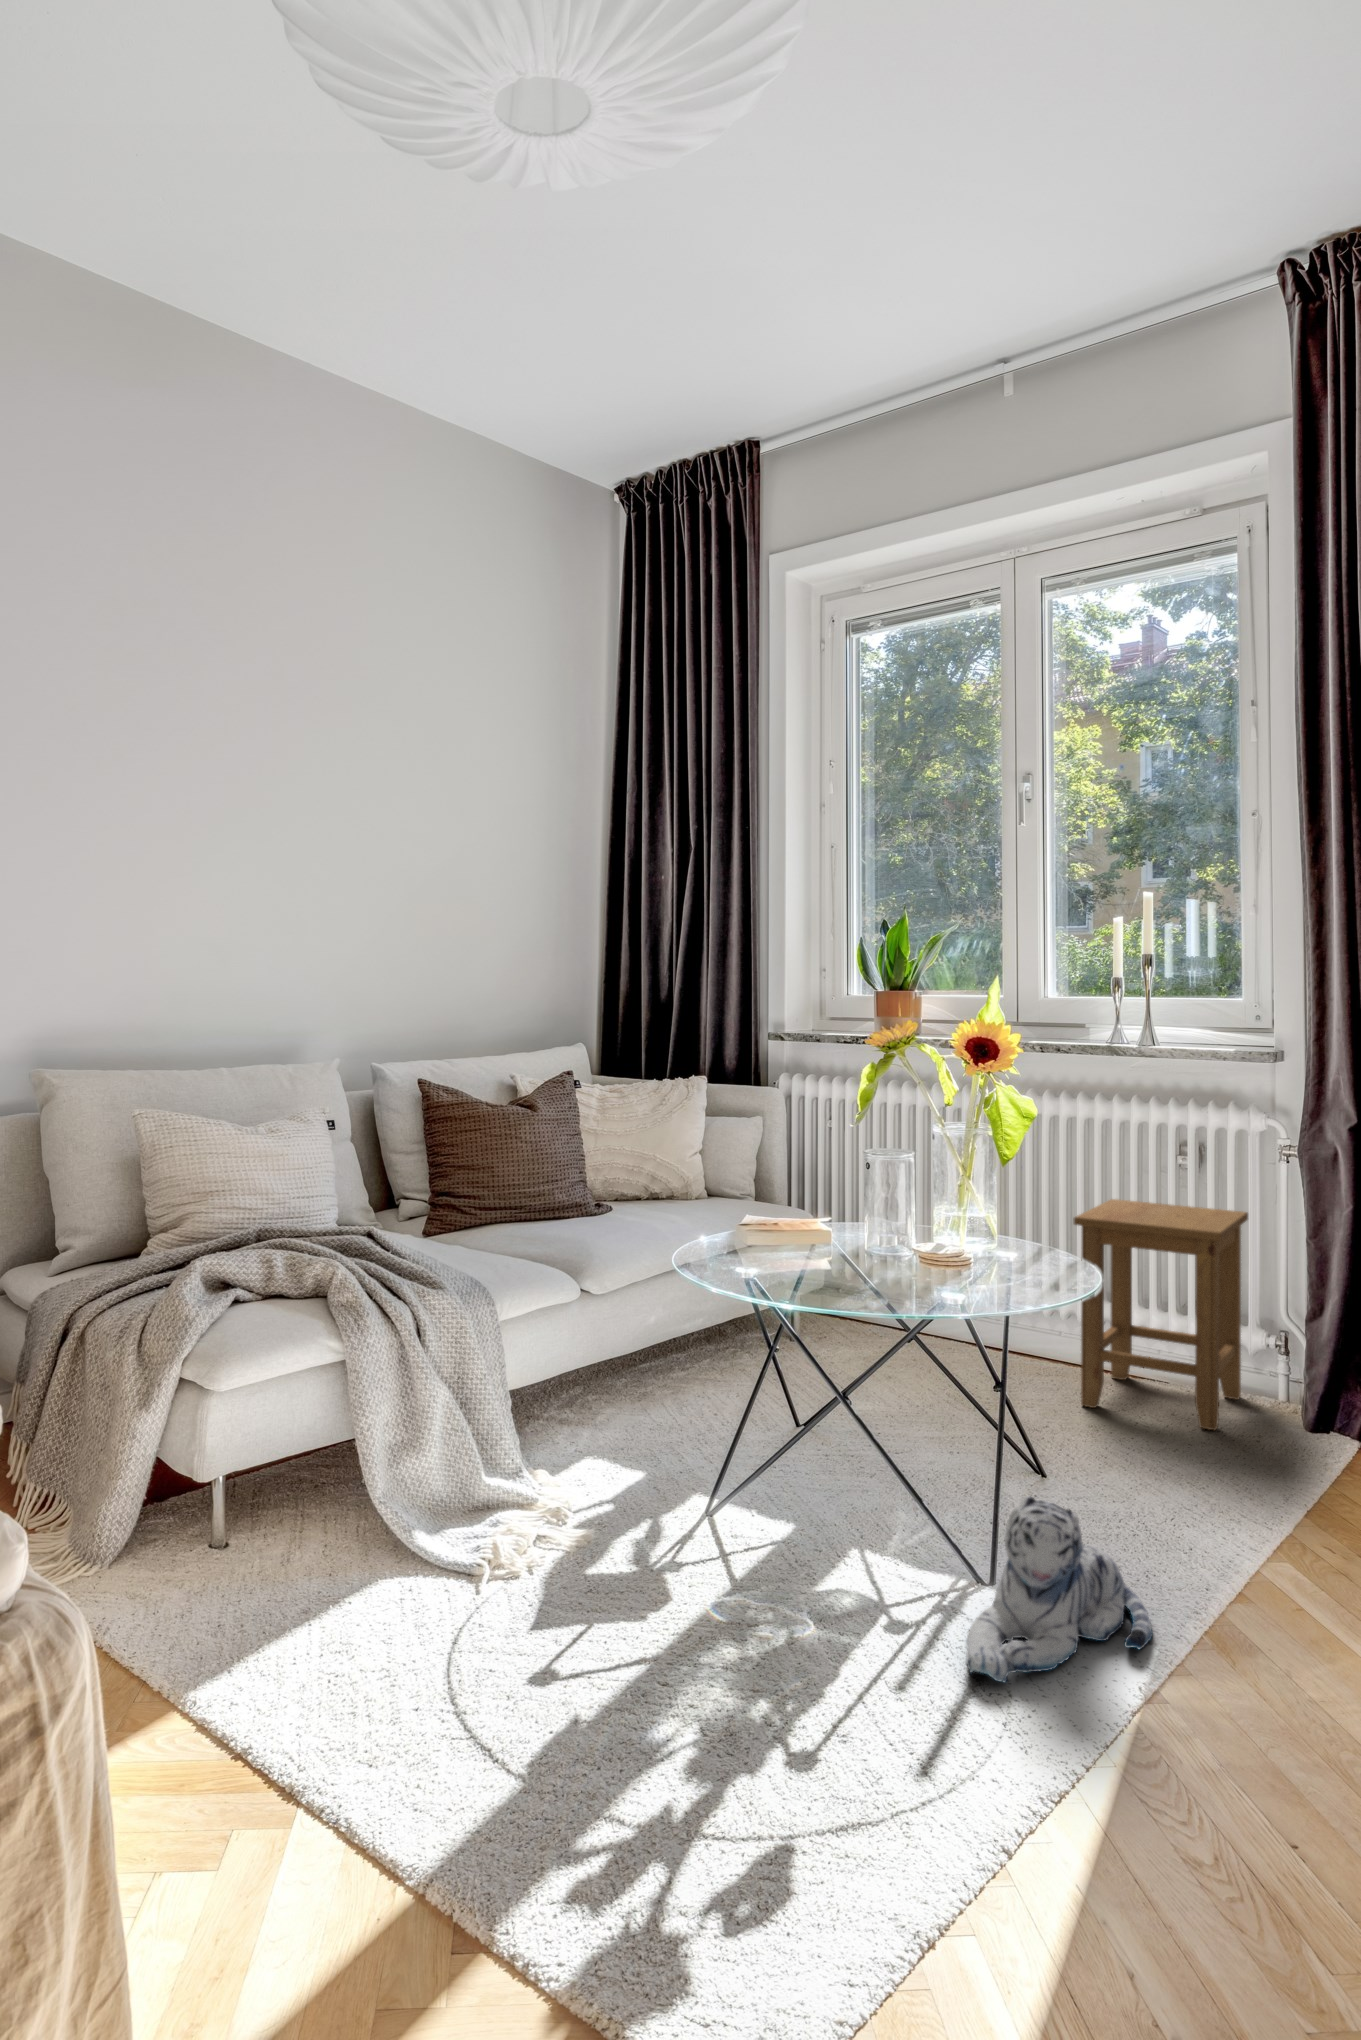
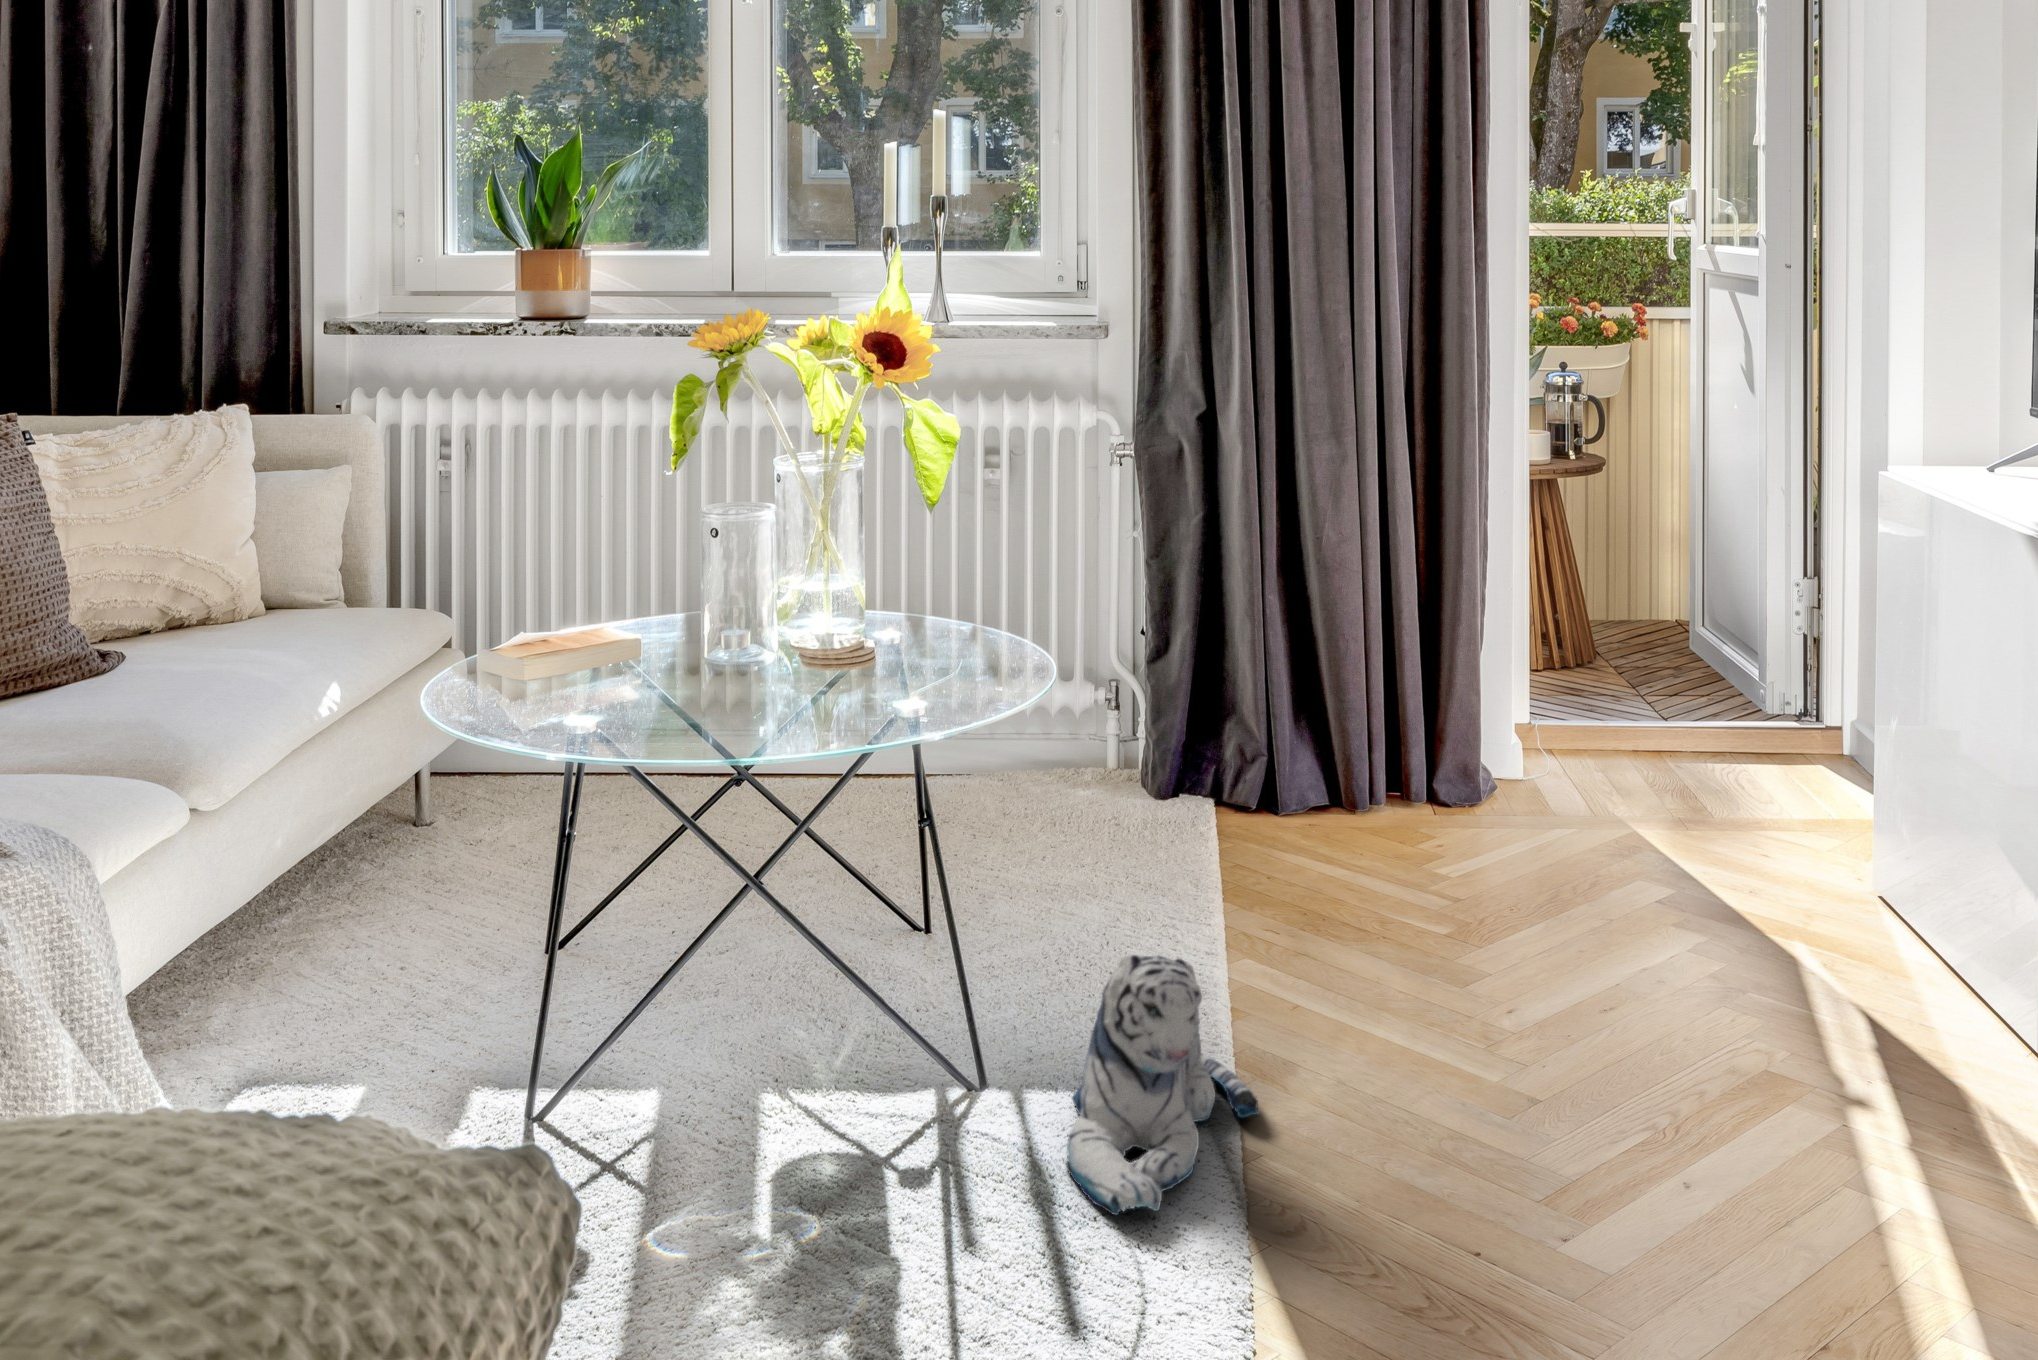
stool: present [1073,1199,1248,1430] -> none [894,535,1089,832]

